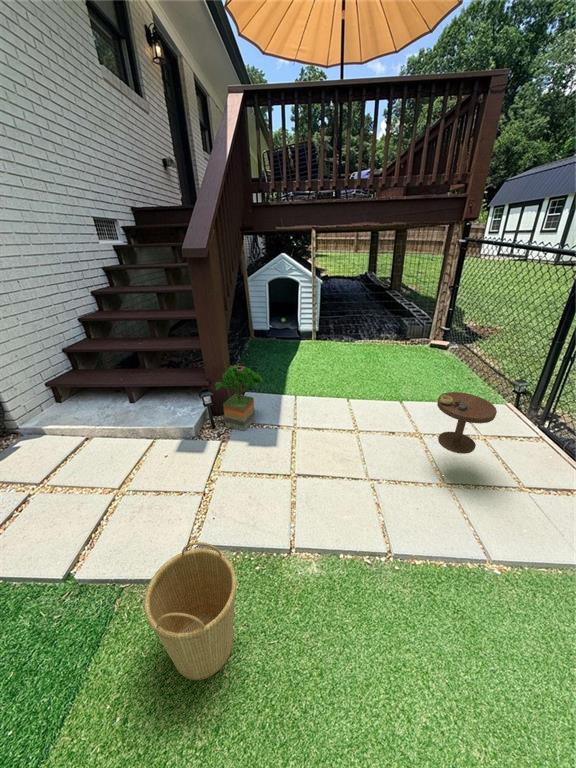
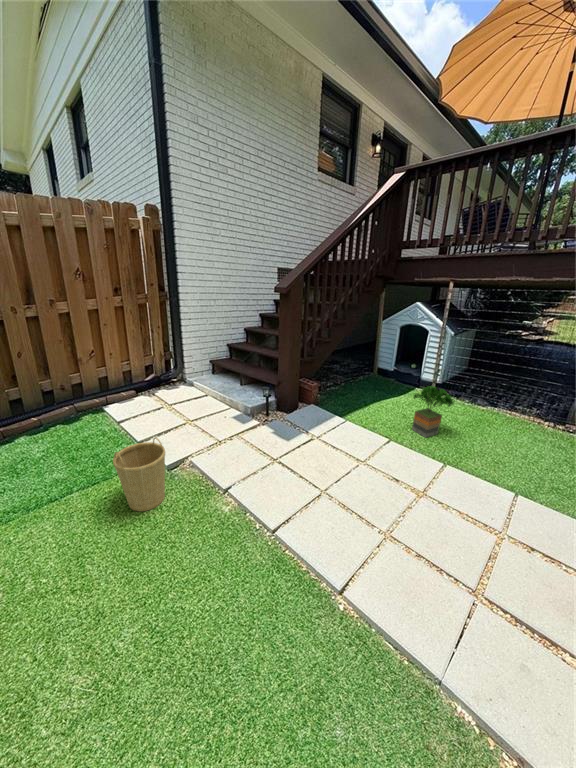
potted tree: present [215,366,262,431] -> present [412,386,454,438]
side table: present [437,392,497,454] -> none [379,436,434,523]

